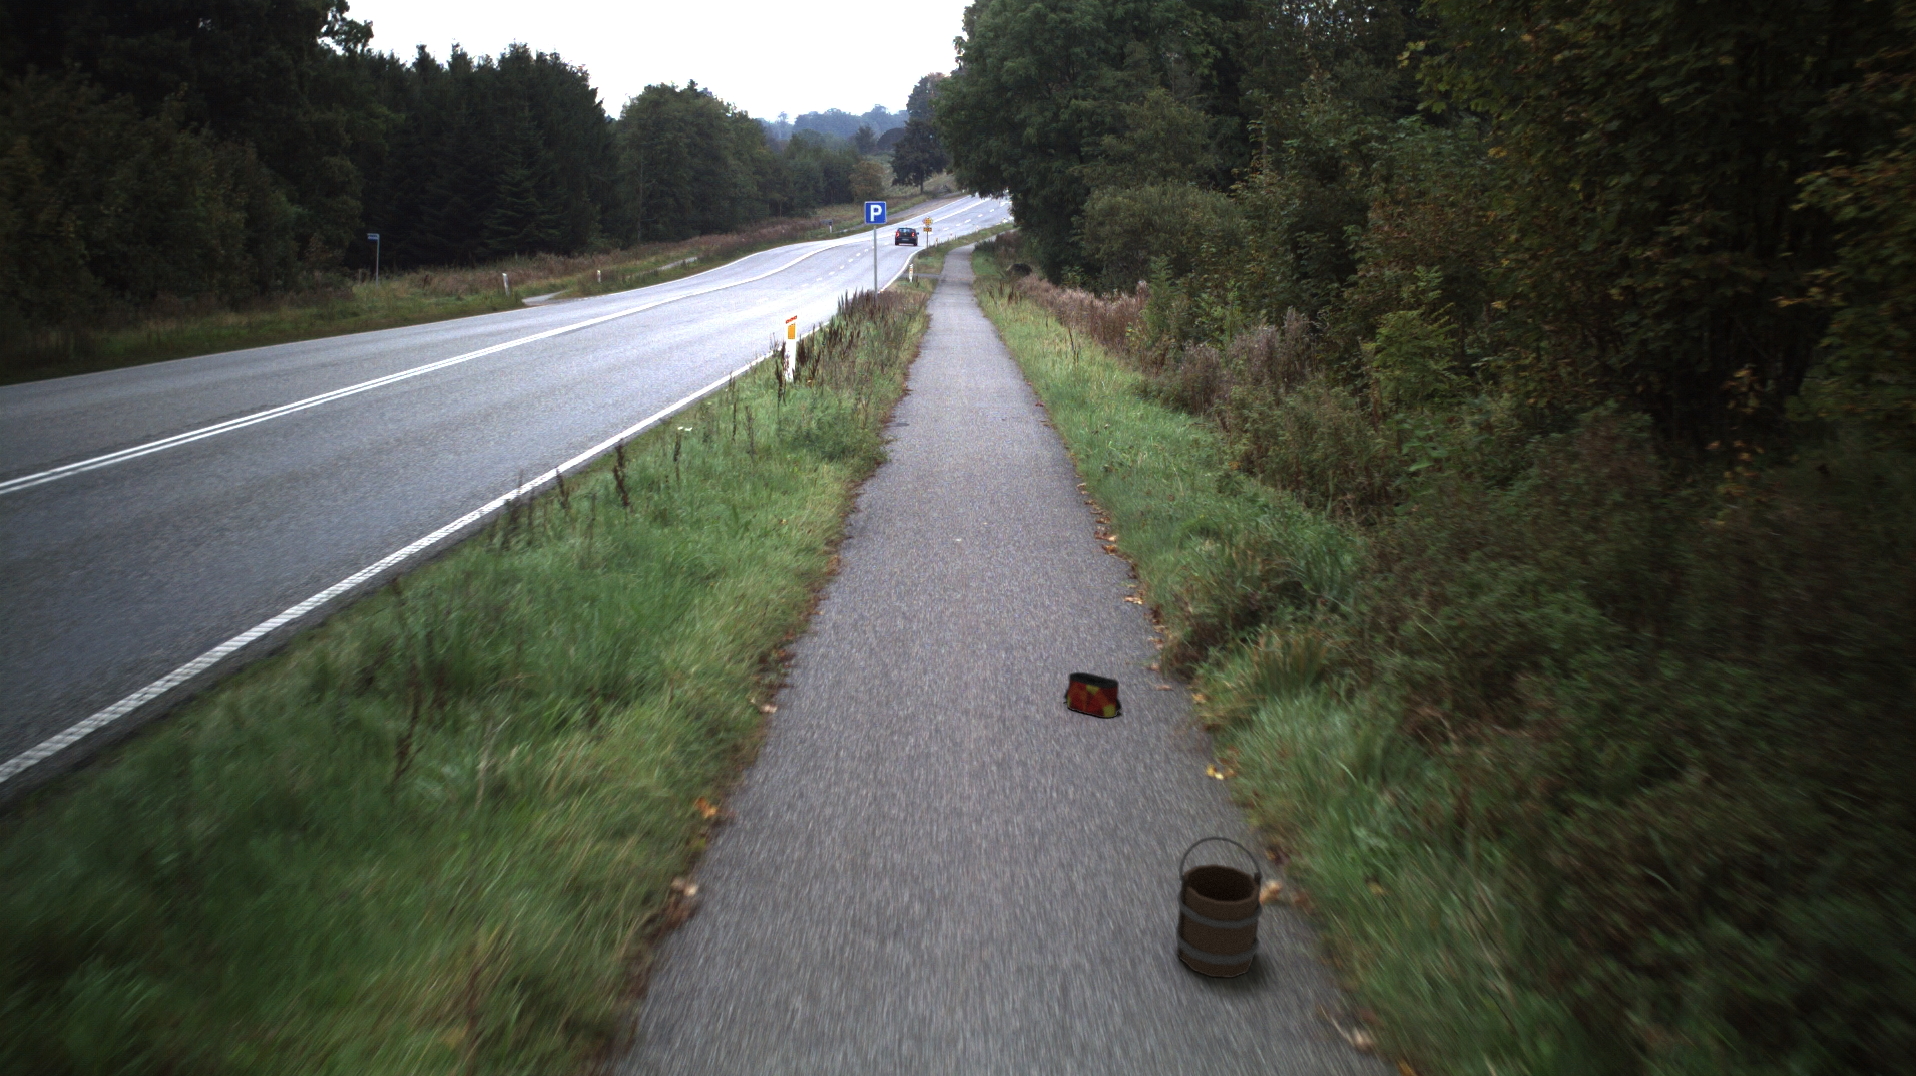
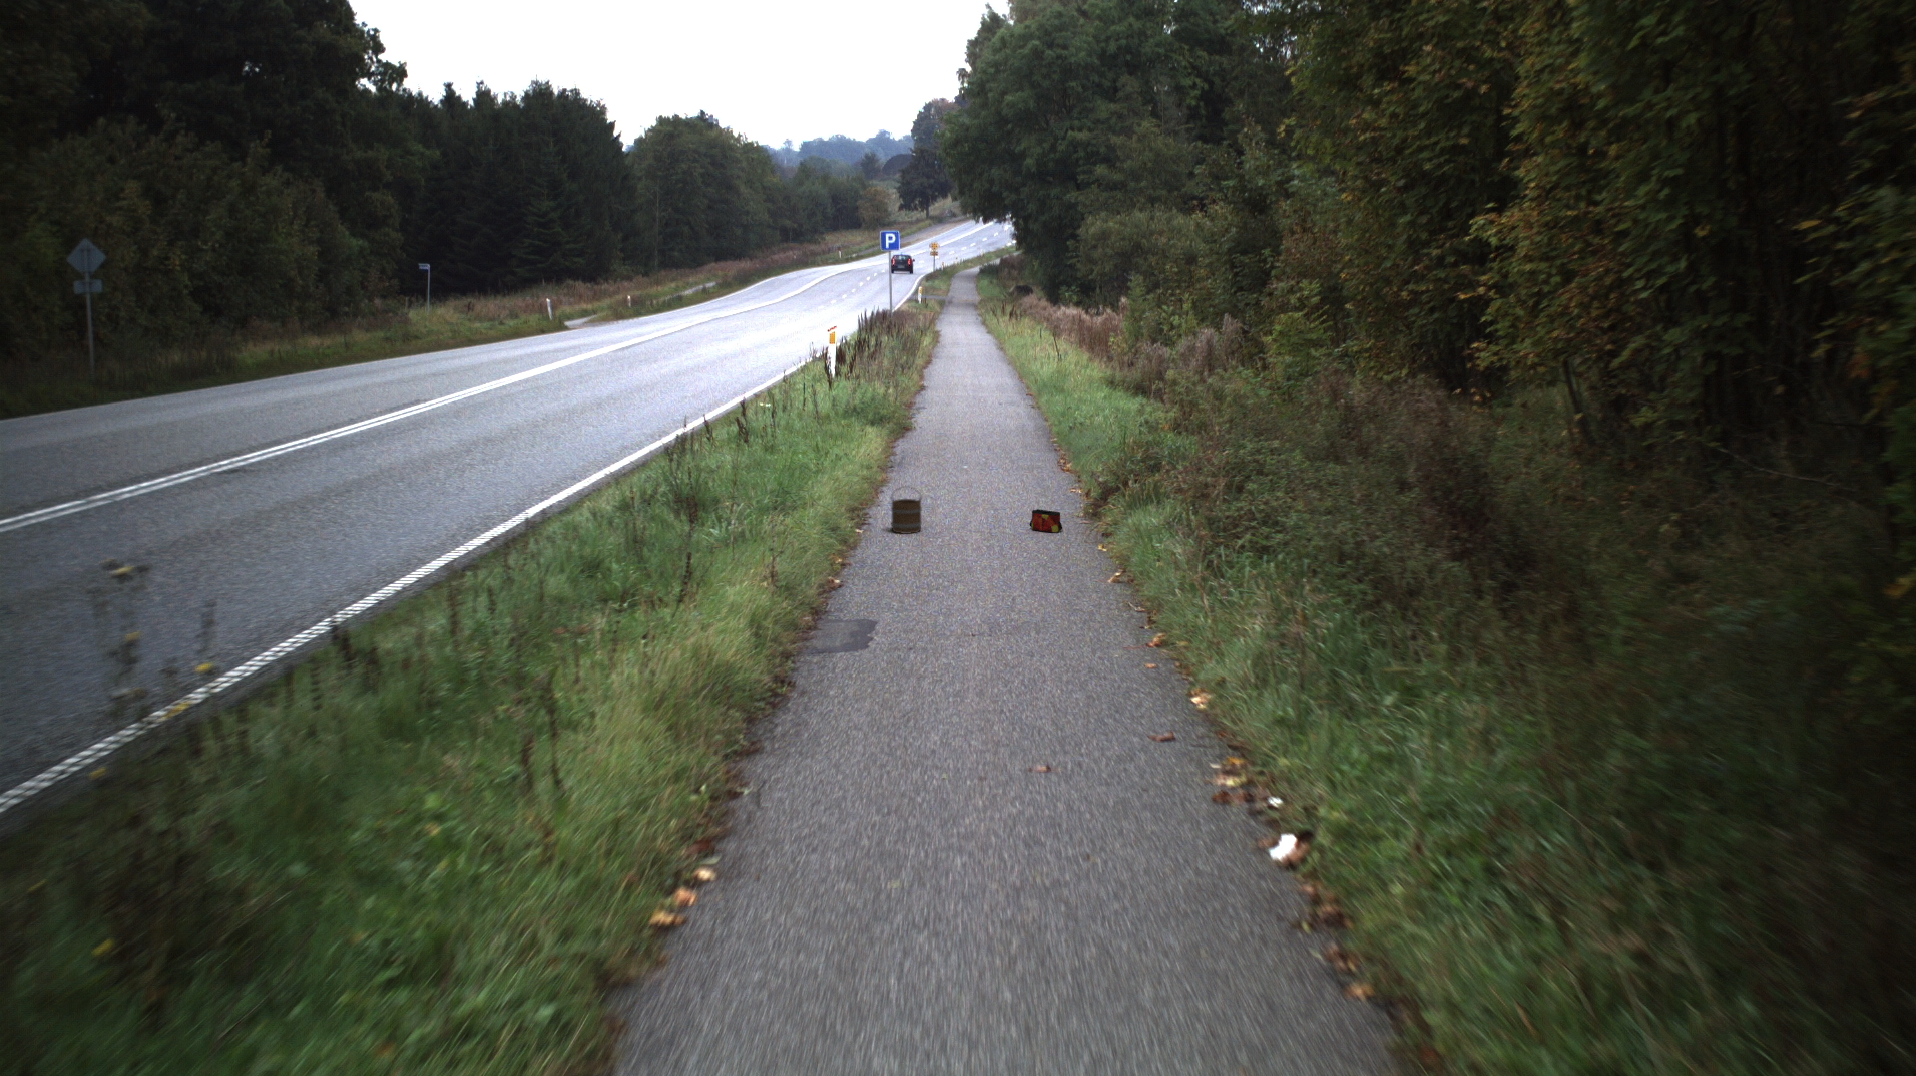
bucket: present [1176,836,1263,978] -> present [891,488,922,534]

